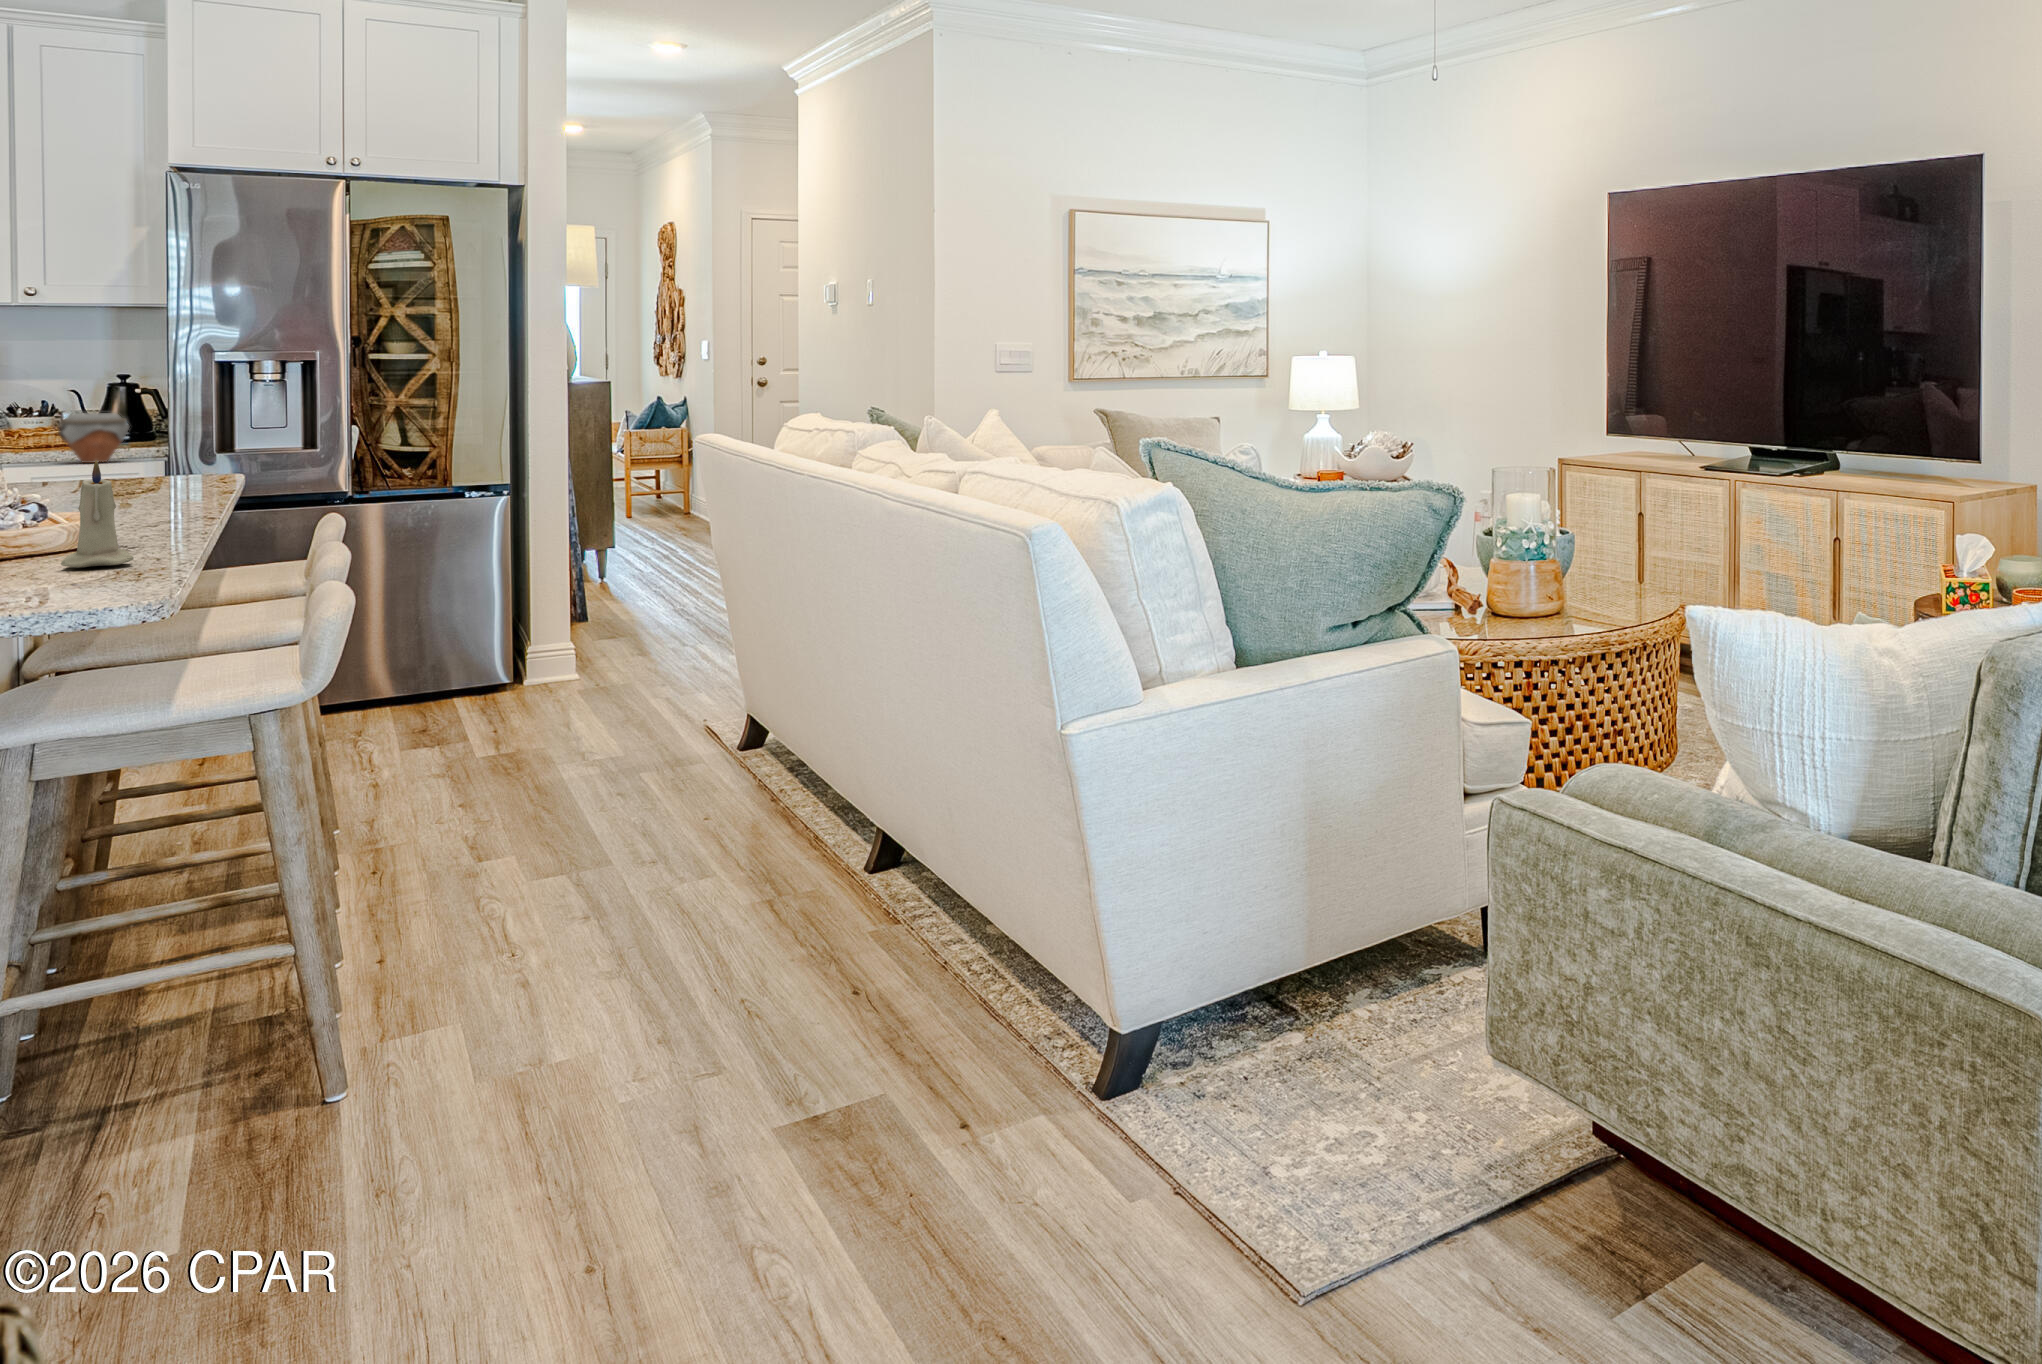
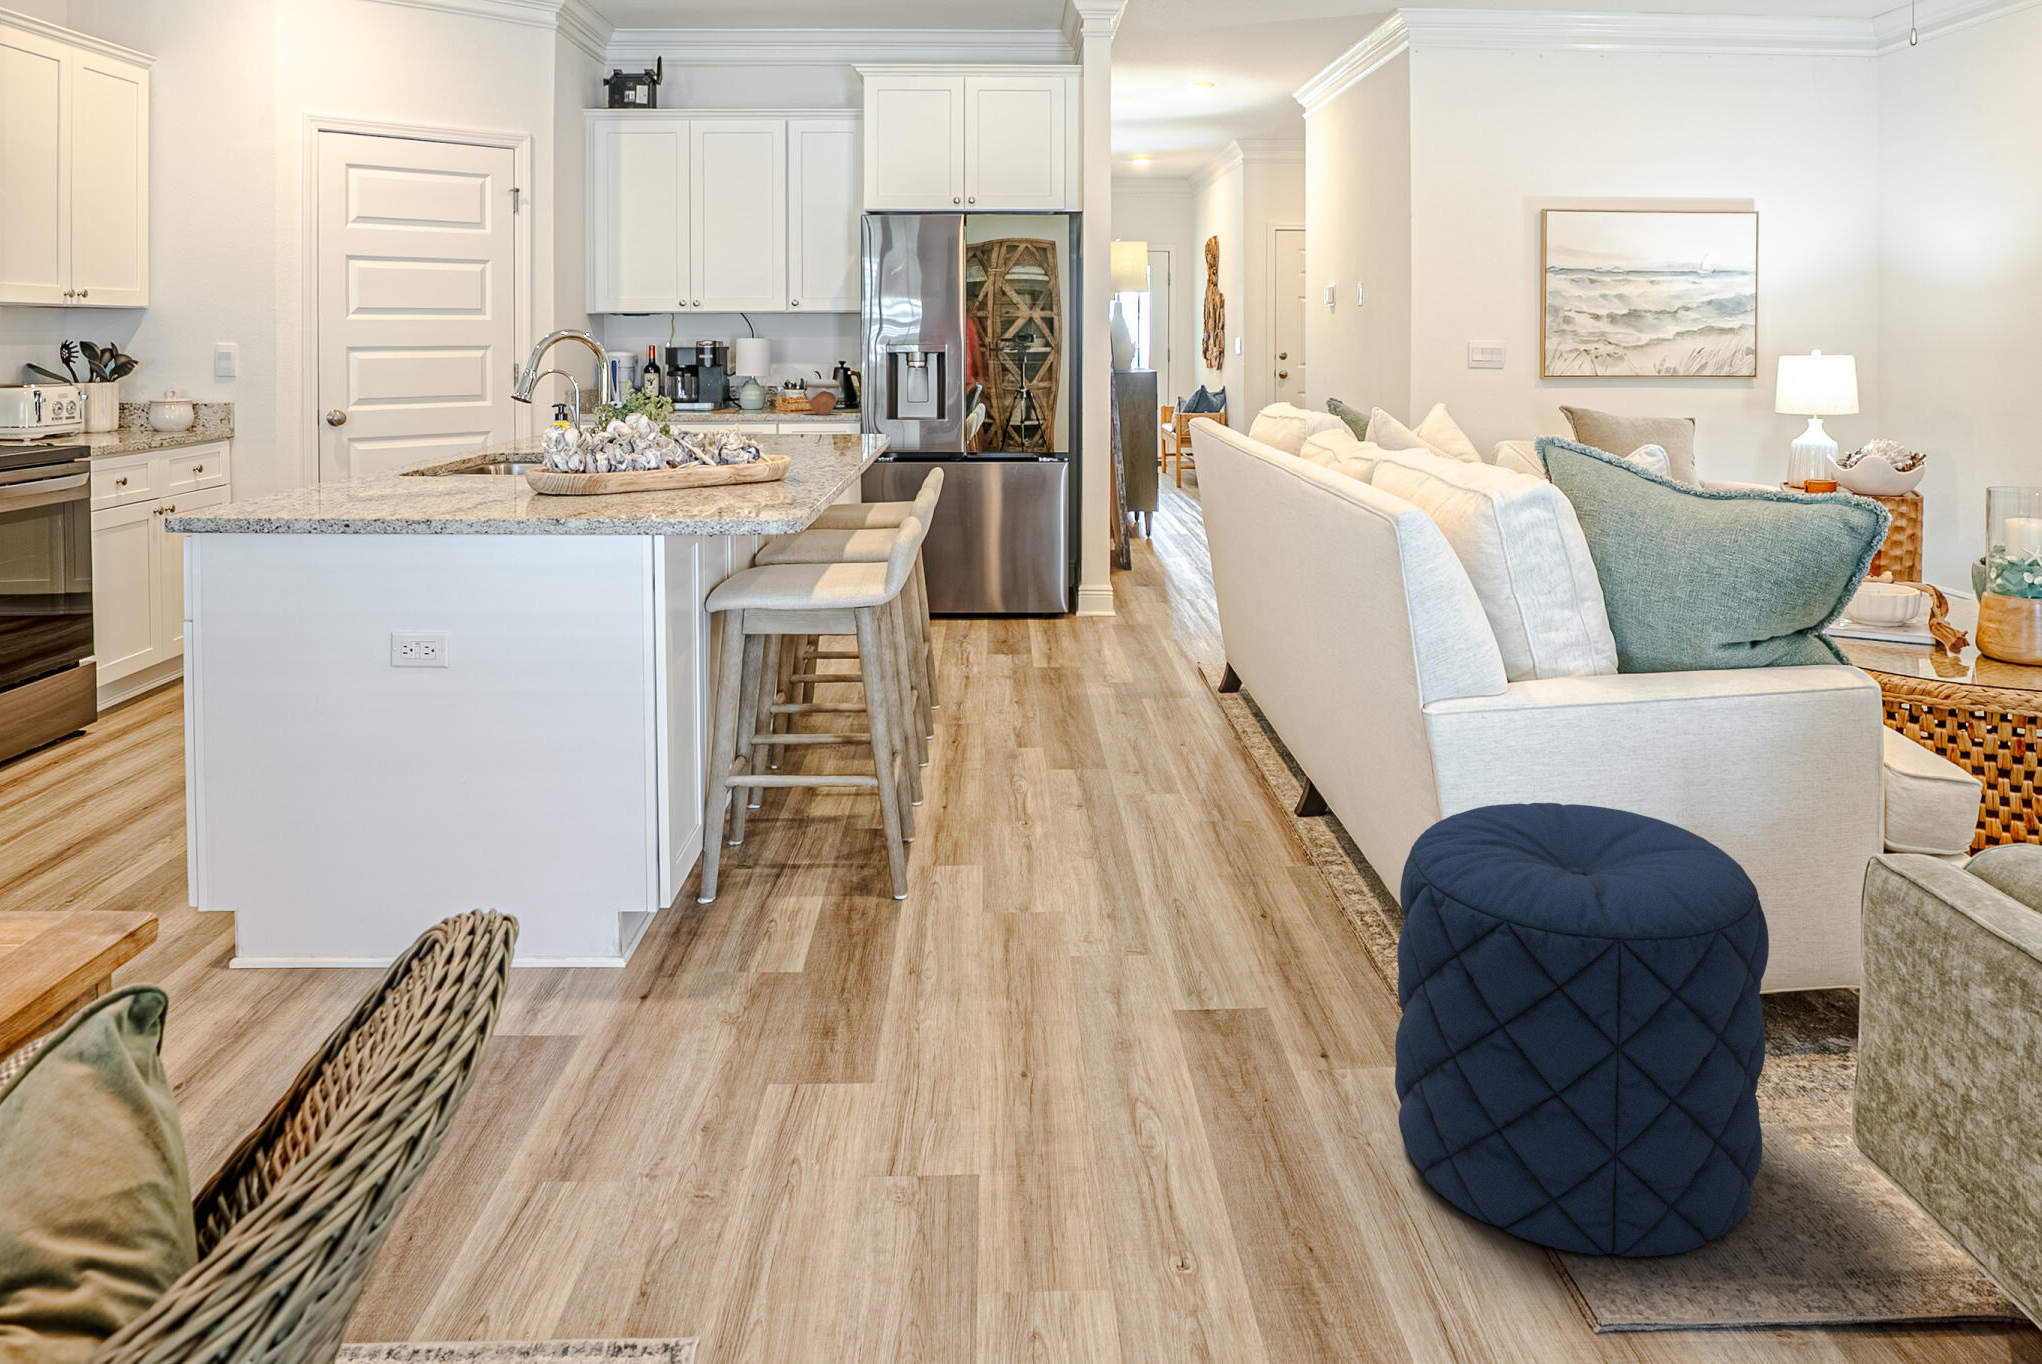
candle: present [61,460,134,568] -> none [747,408,786,483]
pouf: none [1059,800,1405,1239] -> present [1395,803,1769,1257]

